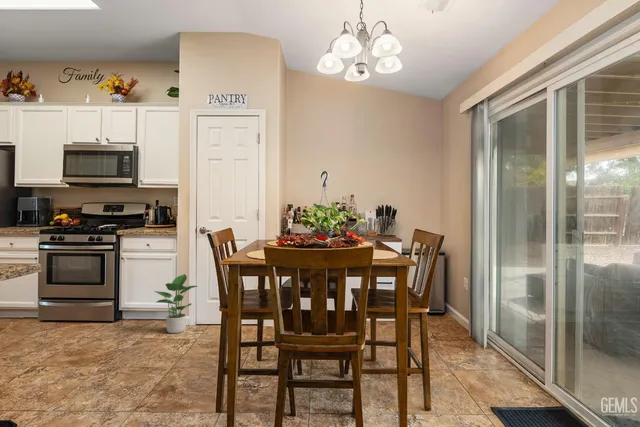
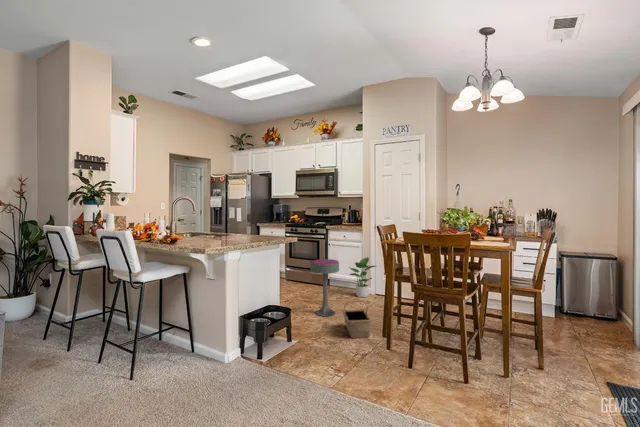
bar stool: none [89,282,142,376] -> present [310,259,339,316]
basket: none [149,345,198,408] -> present [343,301,371,338]

